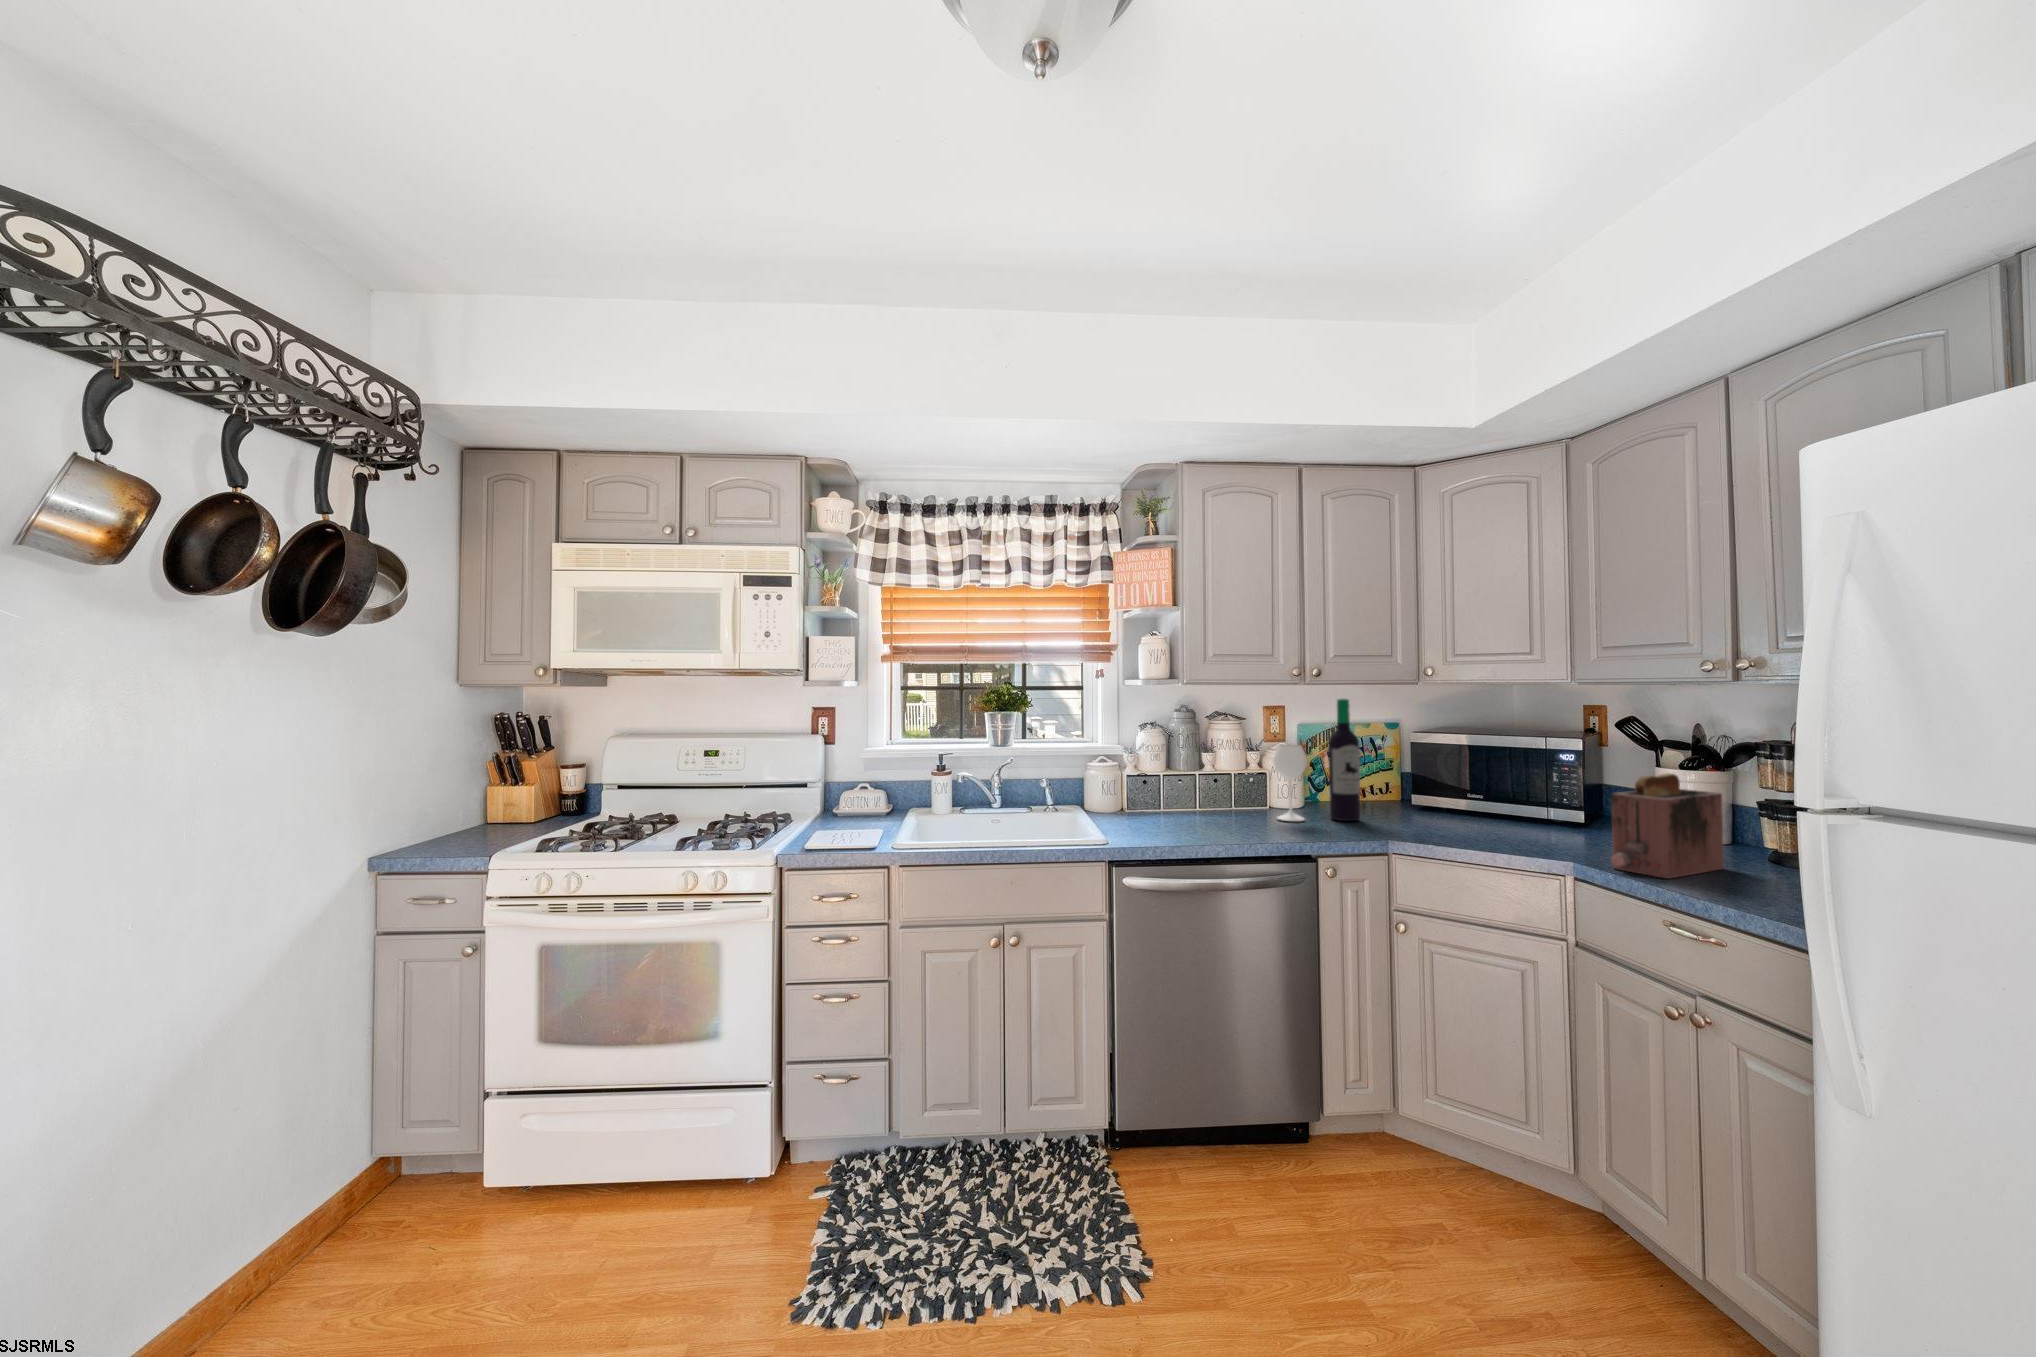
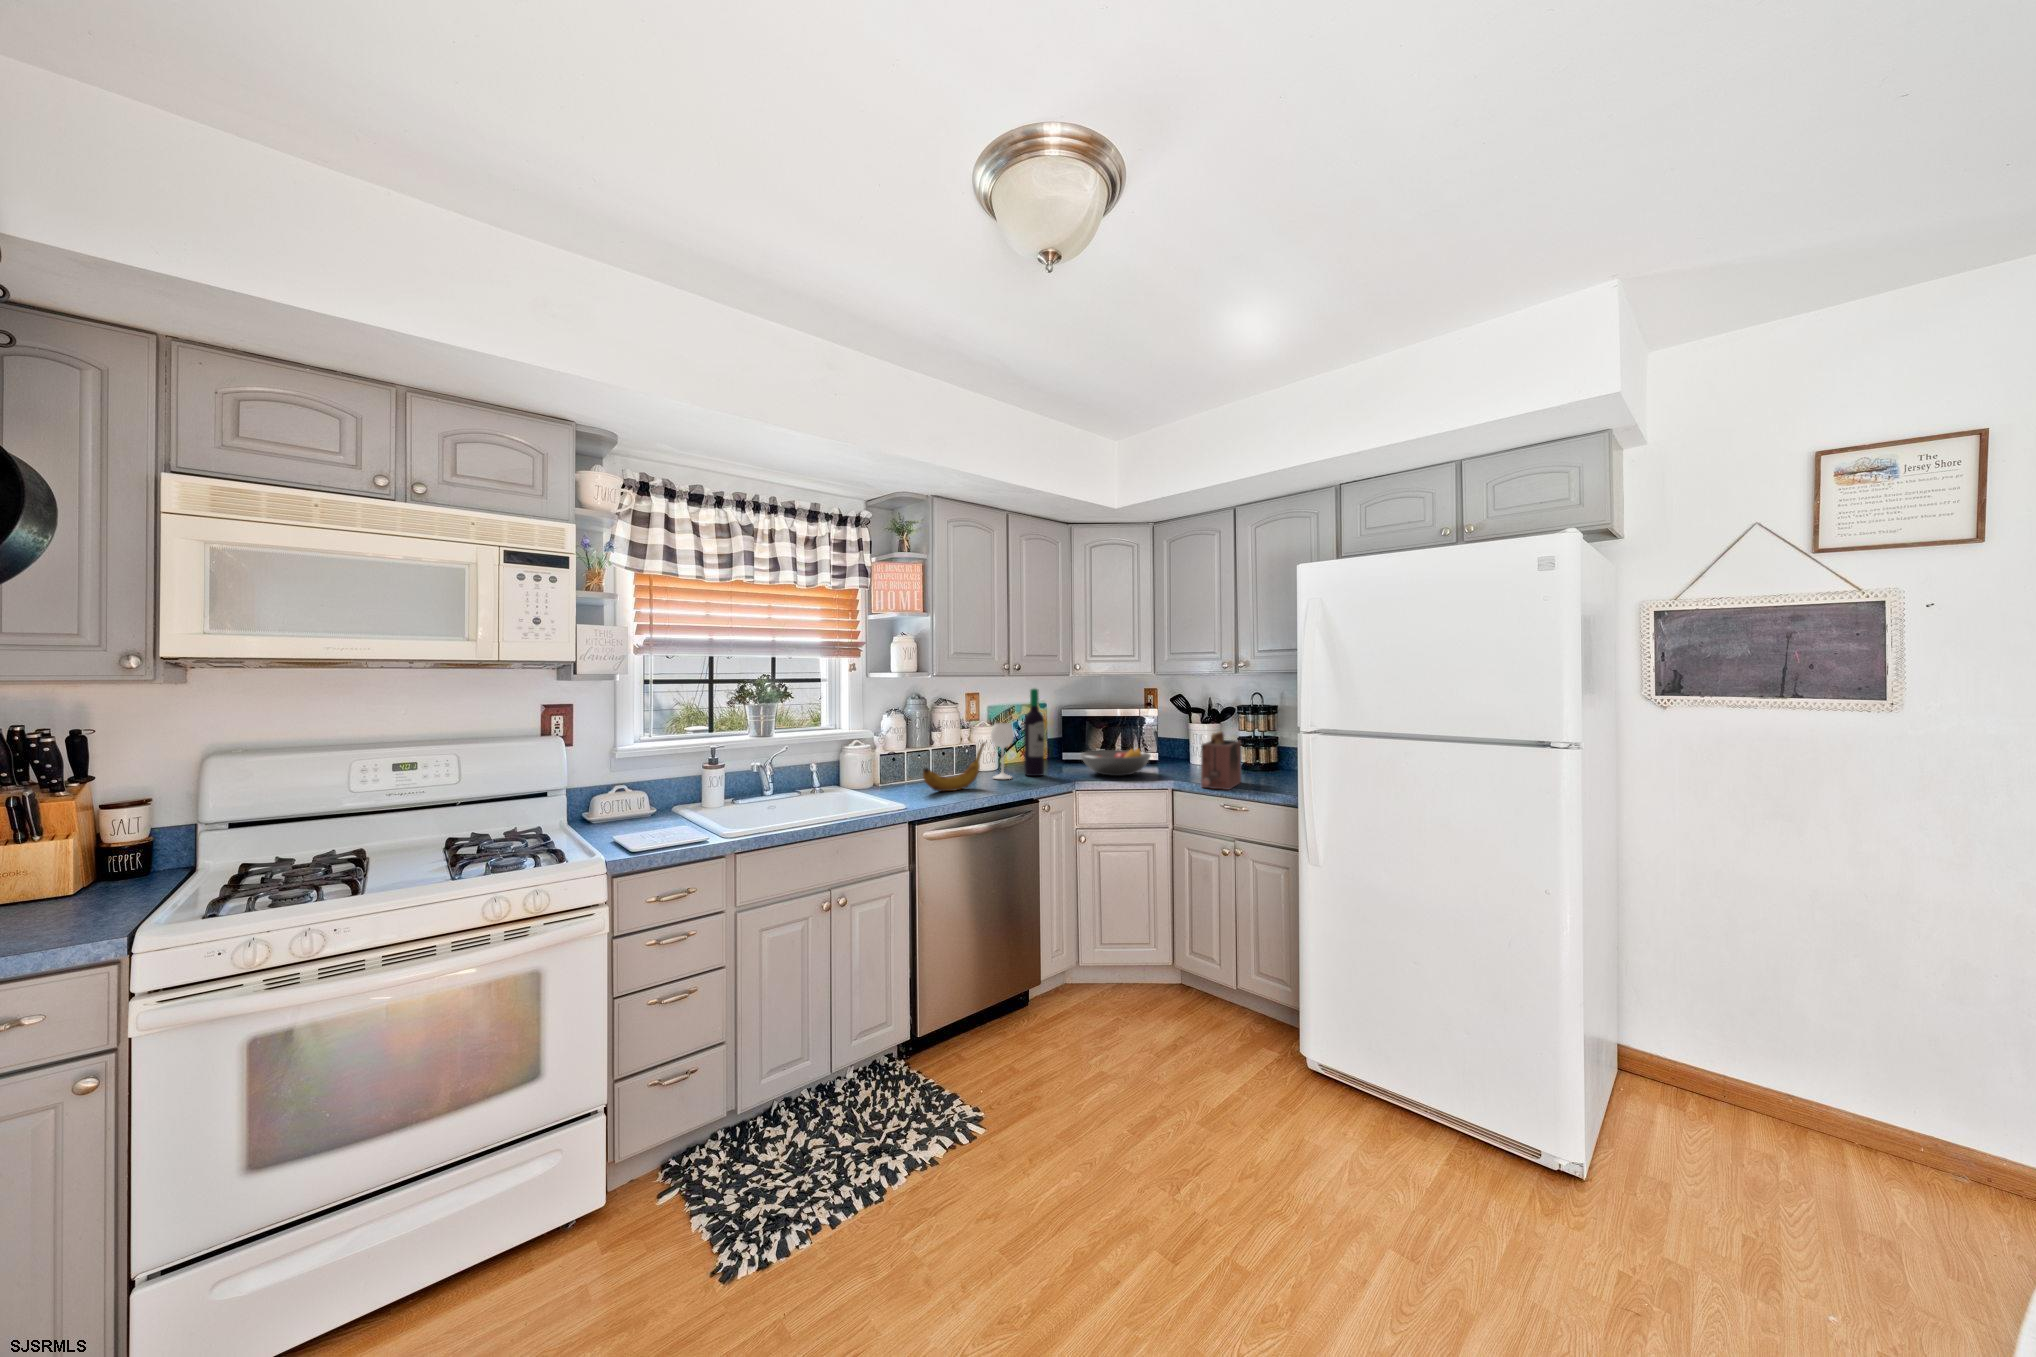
banana: none [1152,768,1248,829] -> present [923,743,985,792]
fruit bowl: none [1418,792,1547,833] -> present [1081,748,1151,776]

